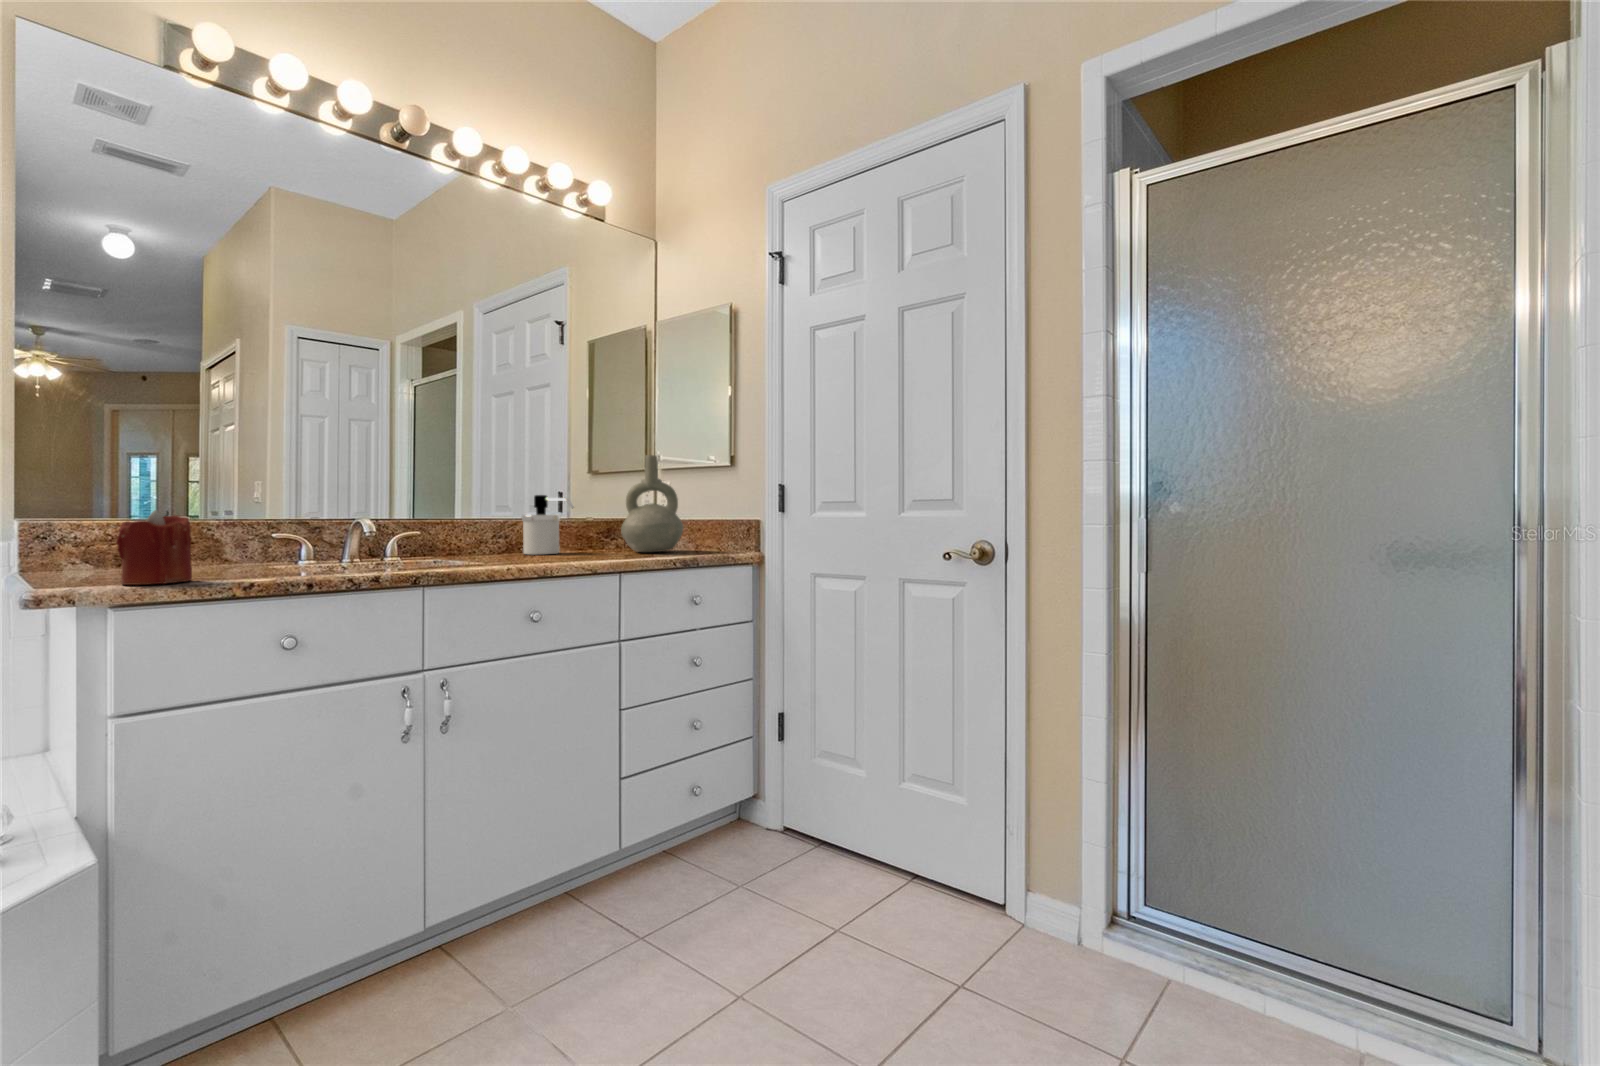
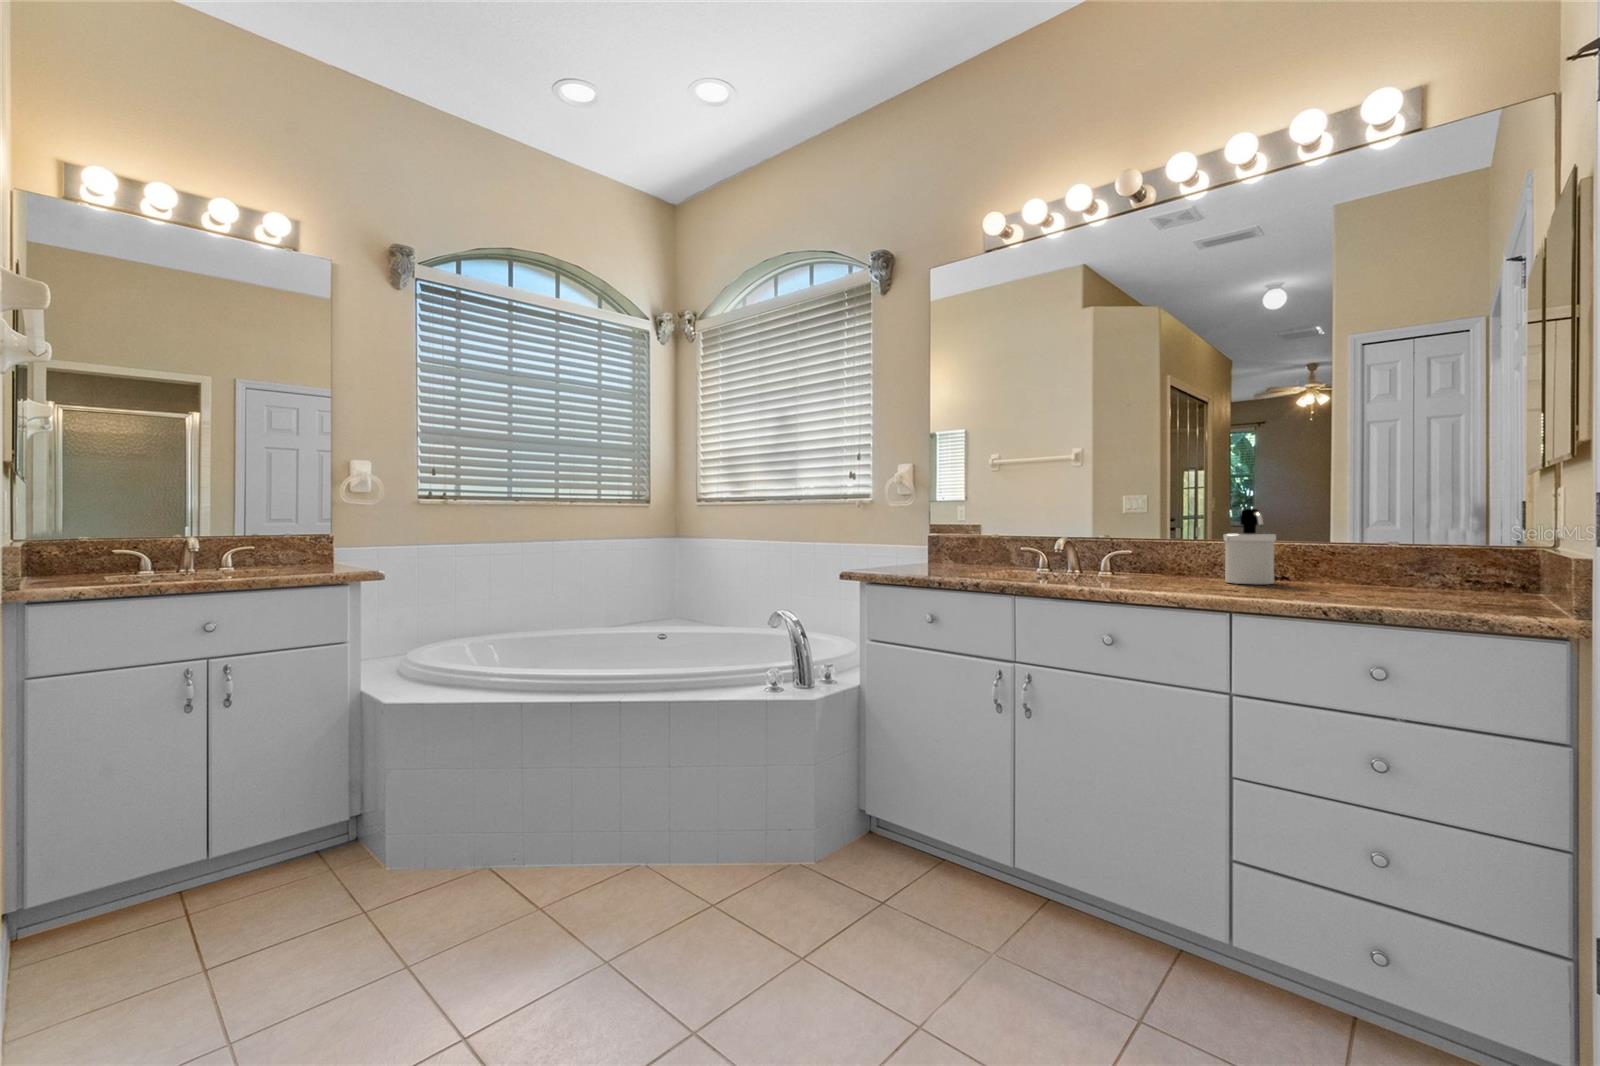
decorative vase: present [621,455,683,552] -> none [1336,439,1459,597]
candle: present [116,510,192,585] -> none [900,529,932,574]

